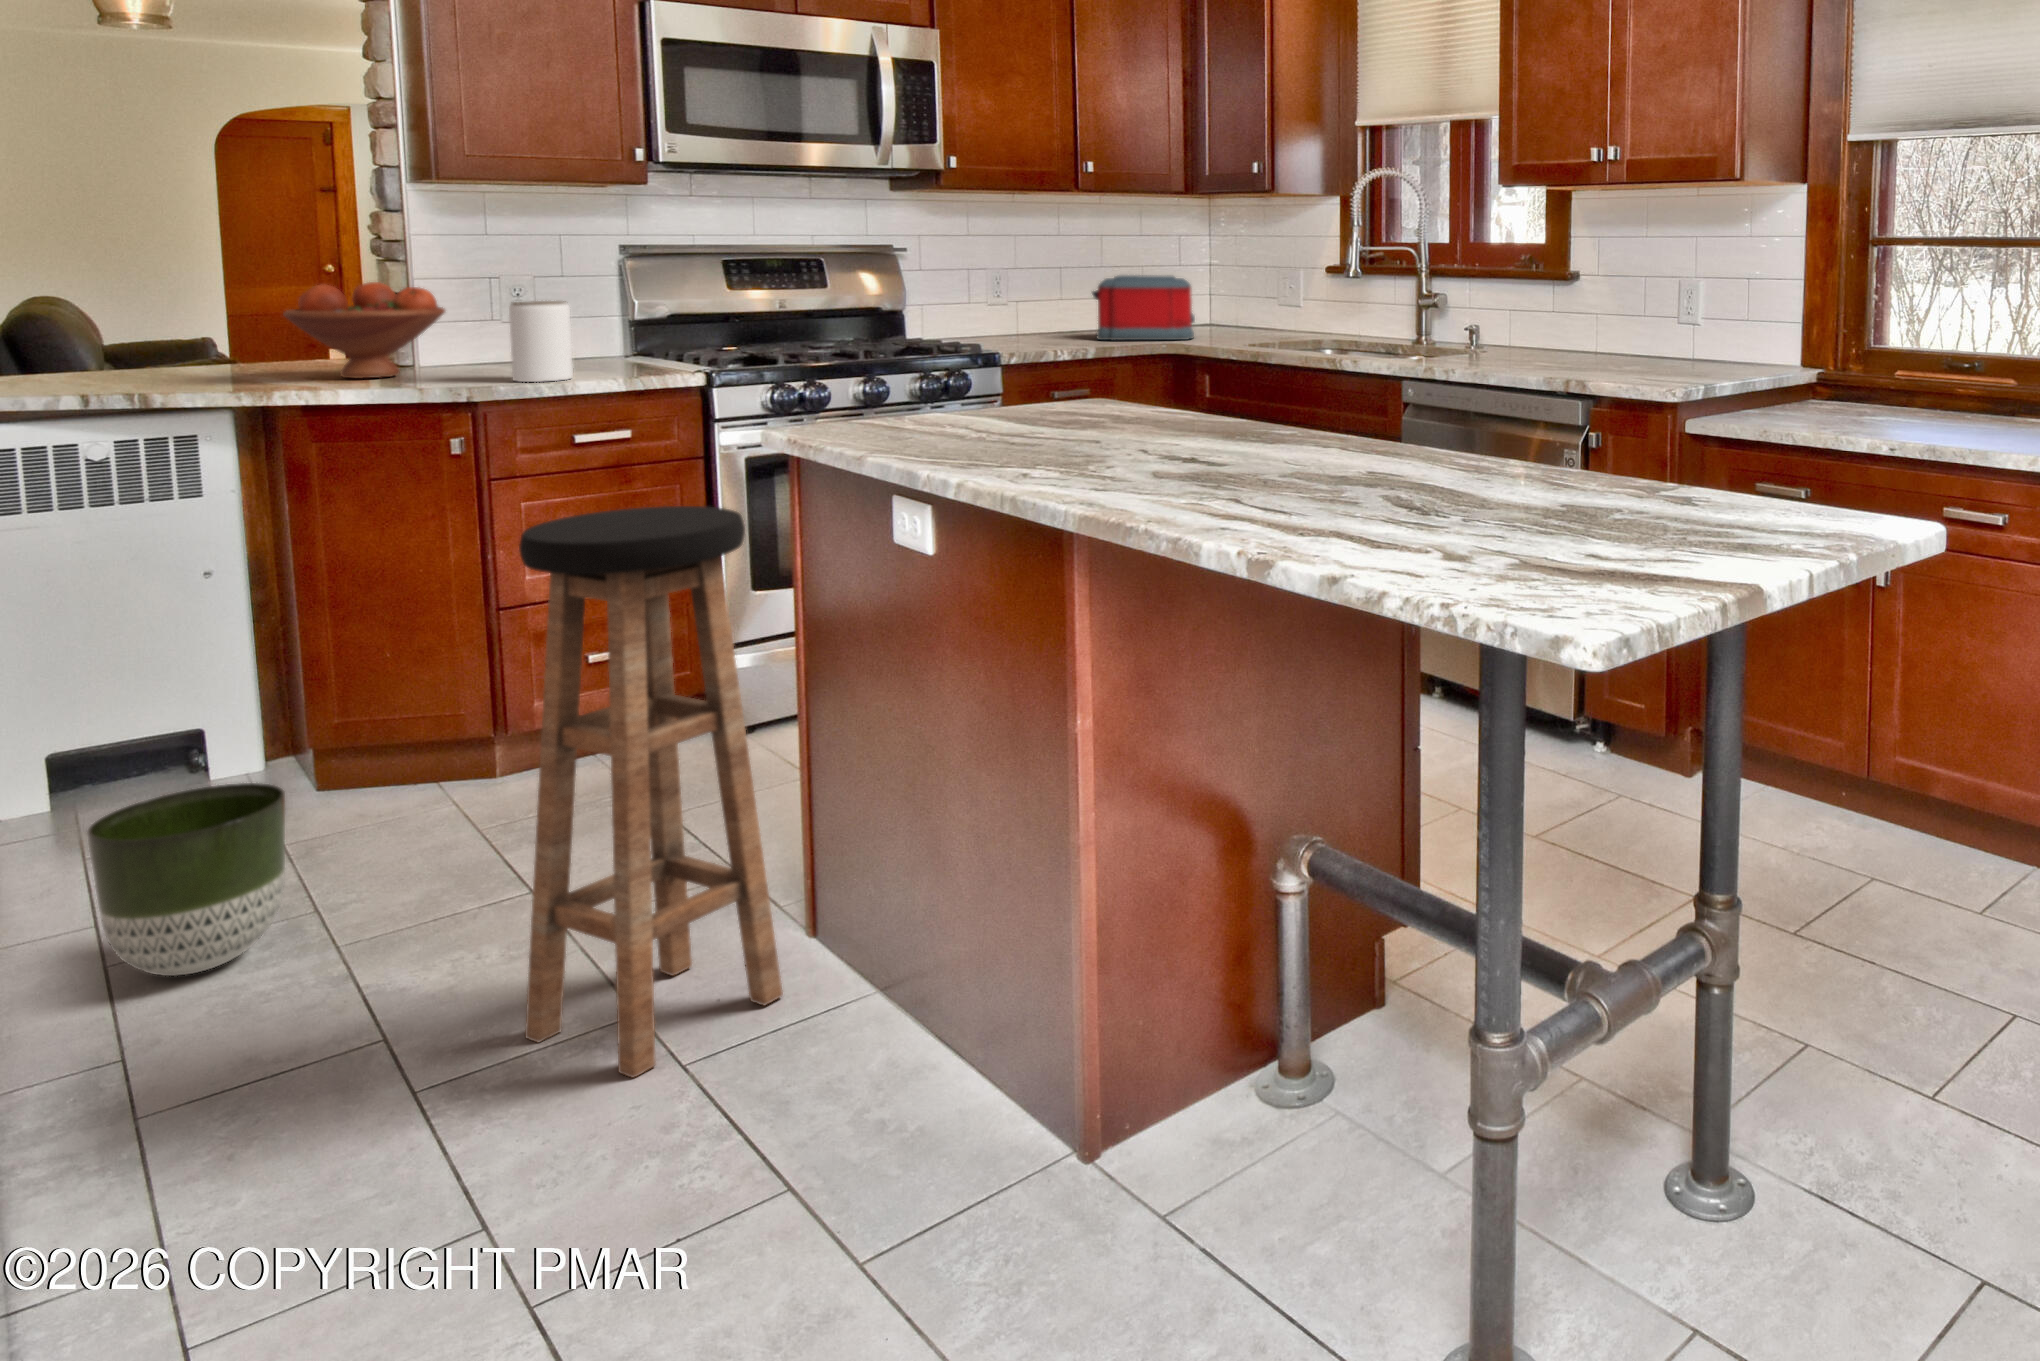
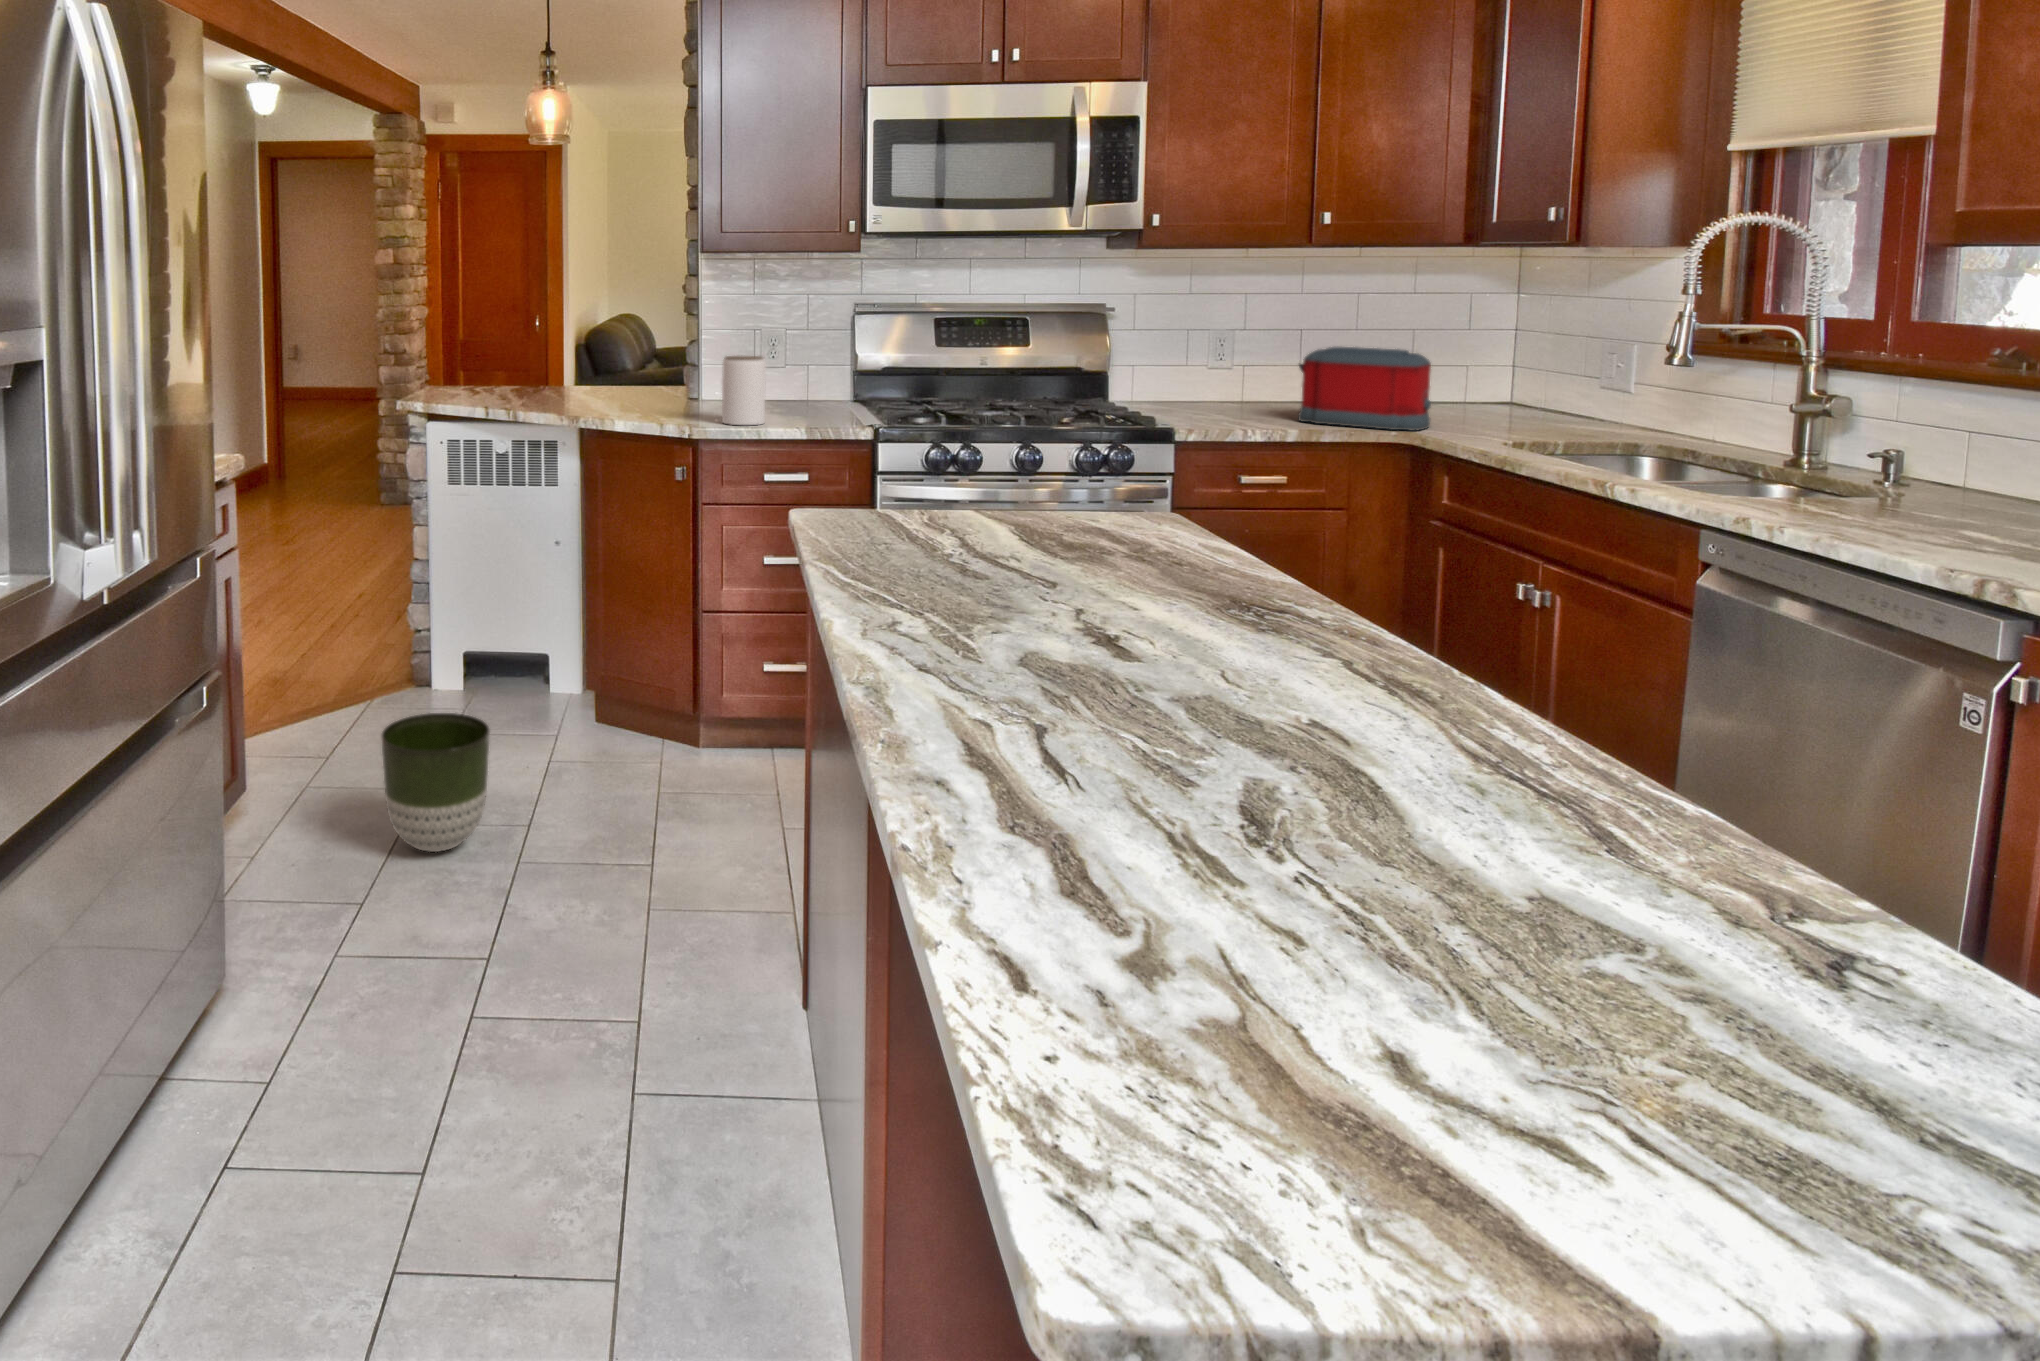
fruit bowl: present [284,282,445,378] -> none [603,332,703,409]
bar stool: present [519,506,783,1077] -> none [529,573,709,1103]

